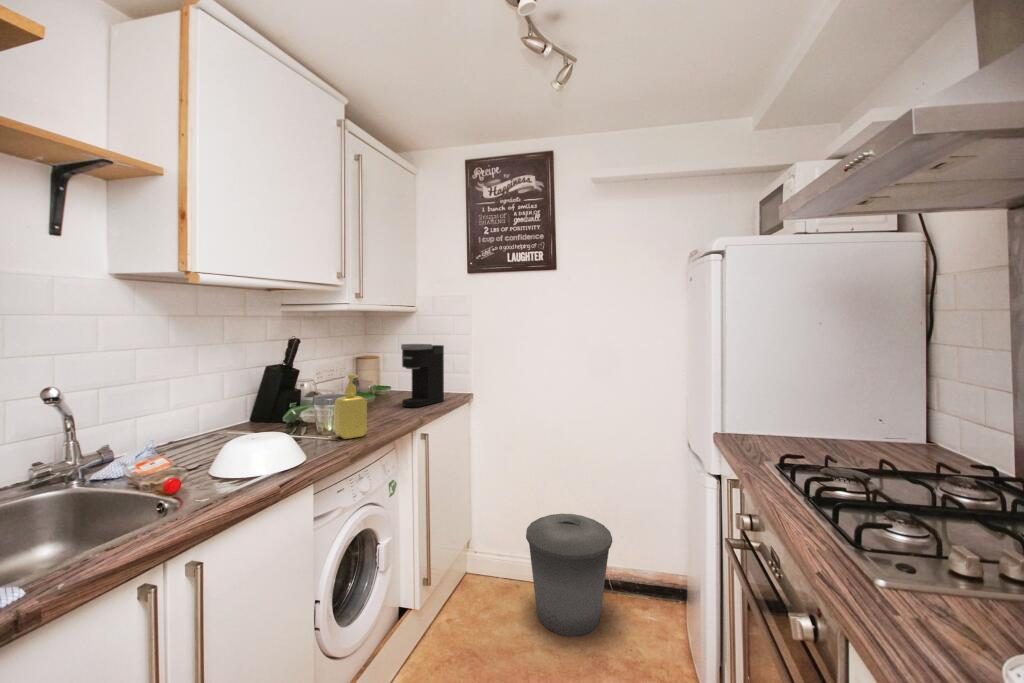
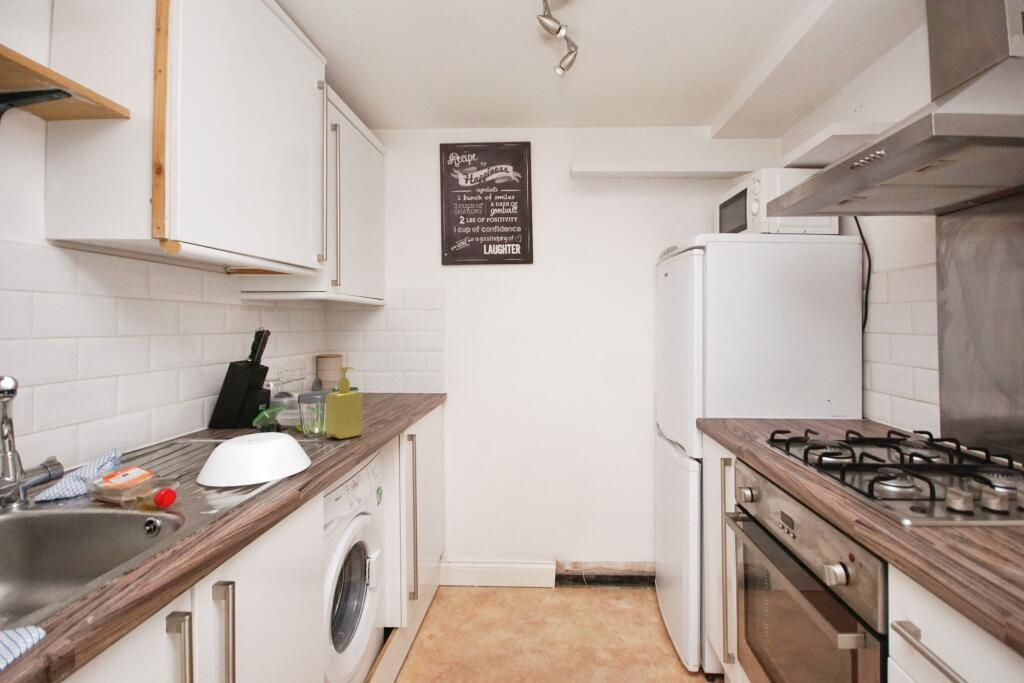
coffee maker: present [401,344,444,407] -> none [377,338,420,407]
trash can: present [526,514,612,636] -> none [514,510,601,634]

